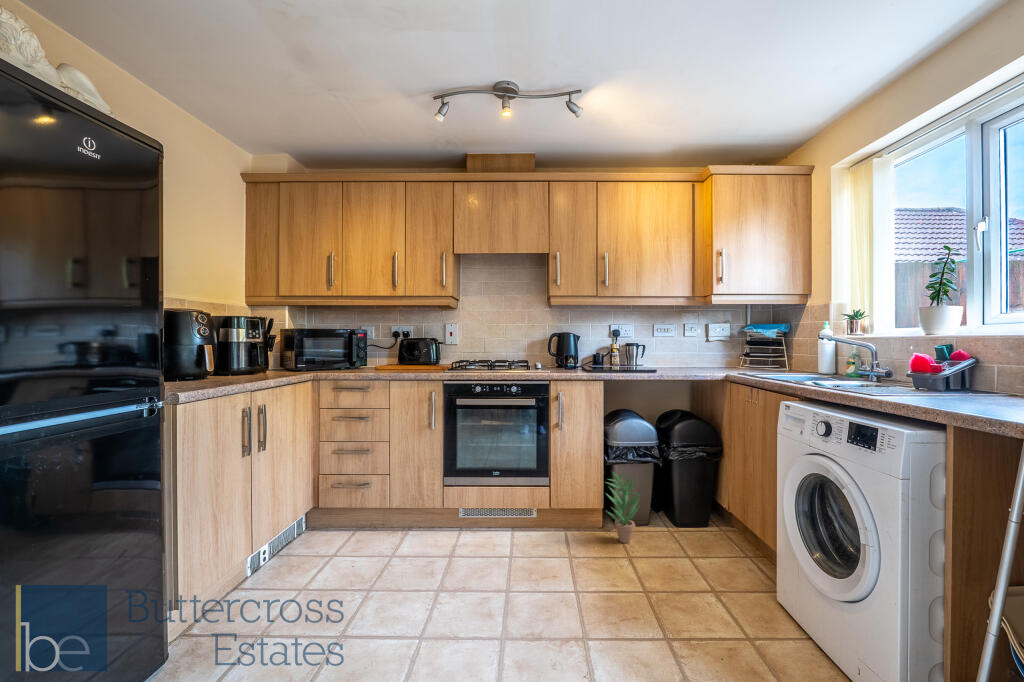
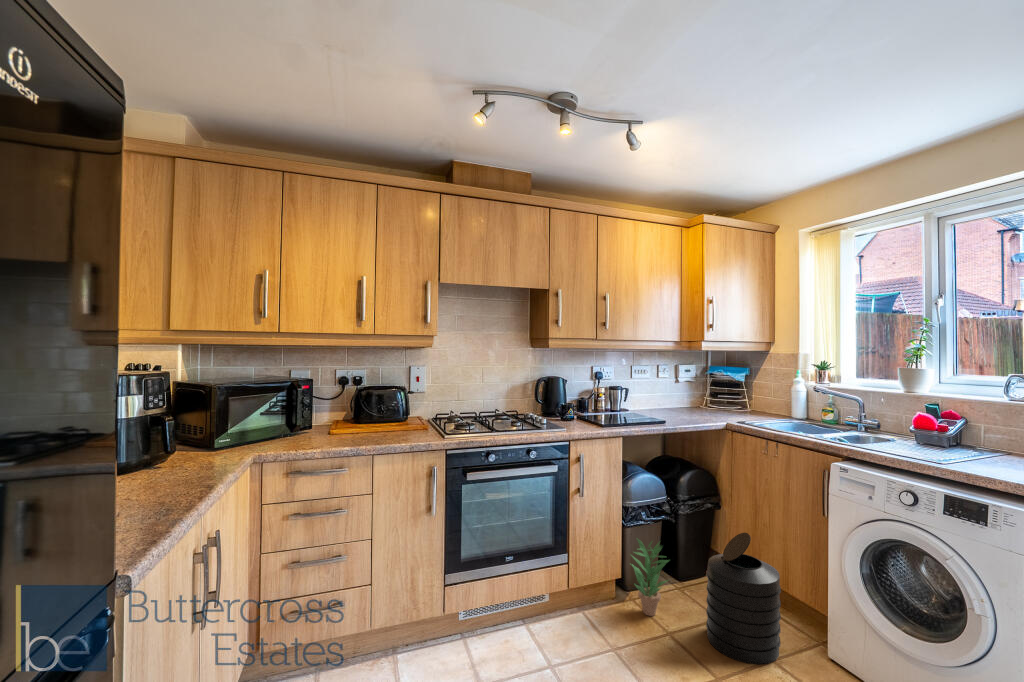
trash can: none [661,469,732,592] -> present [706,533,781,665]

